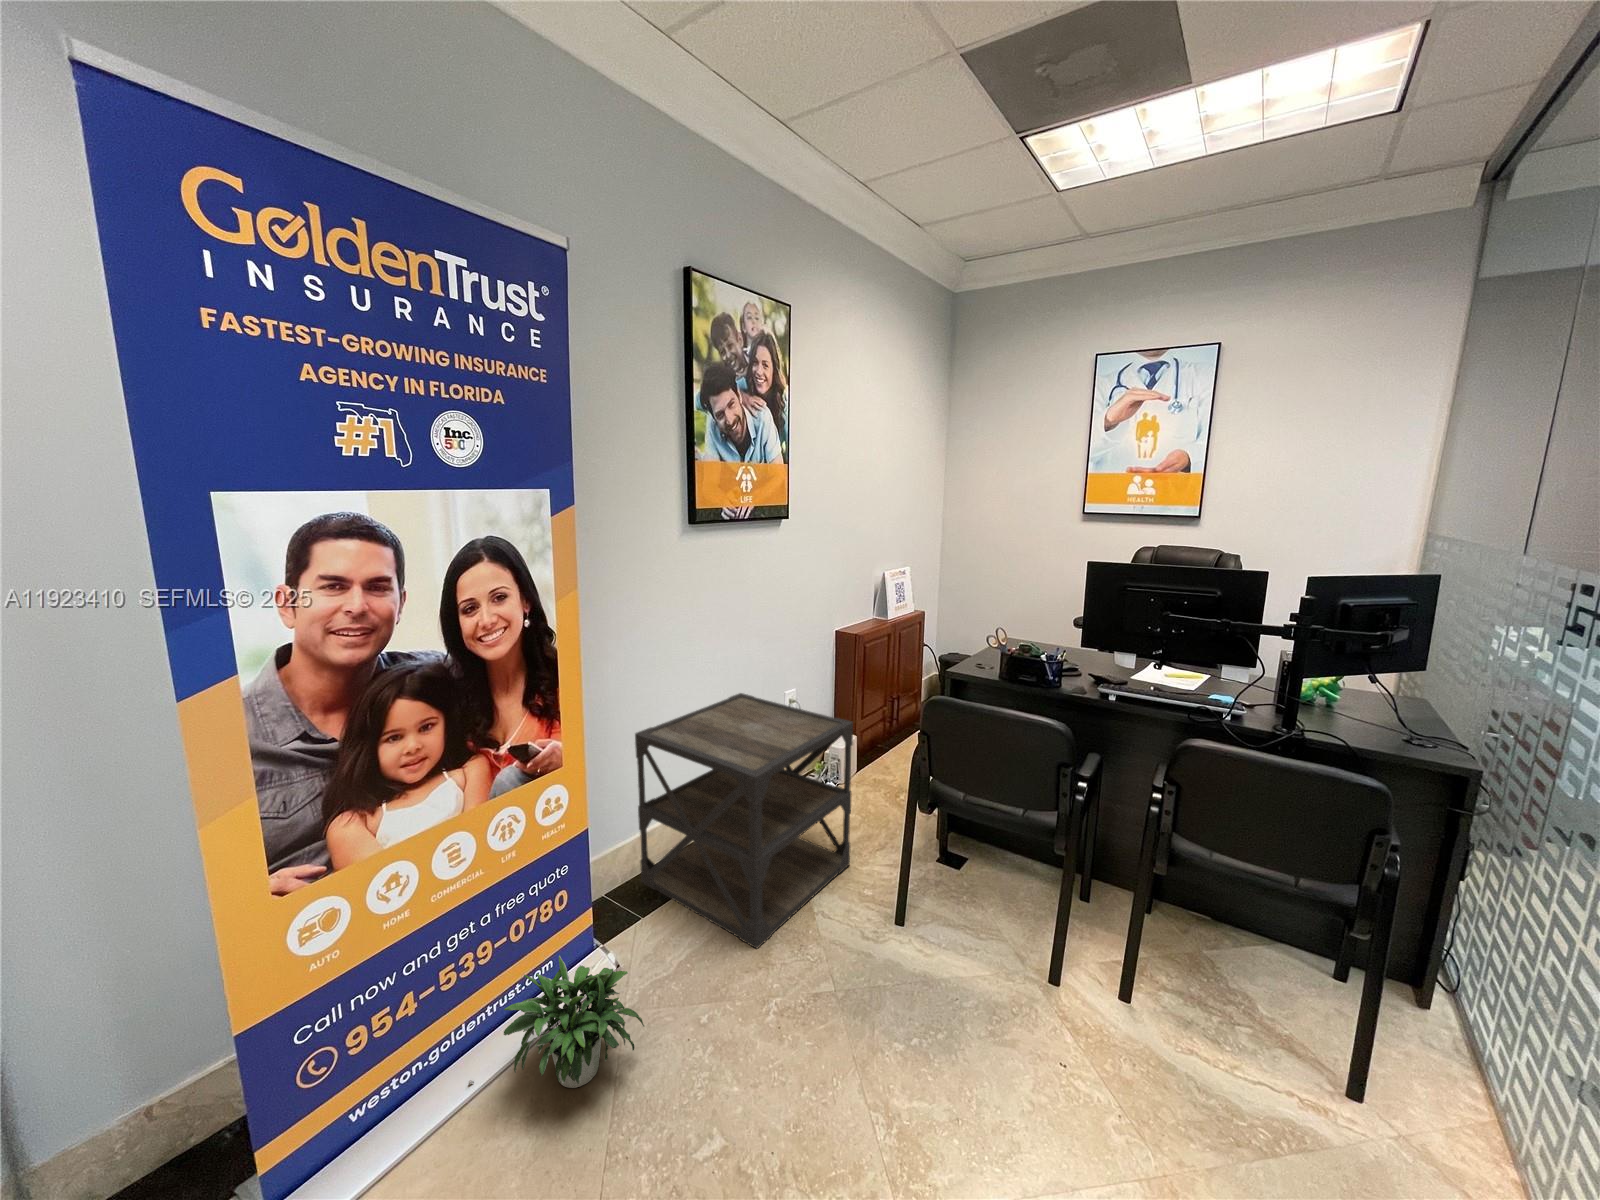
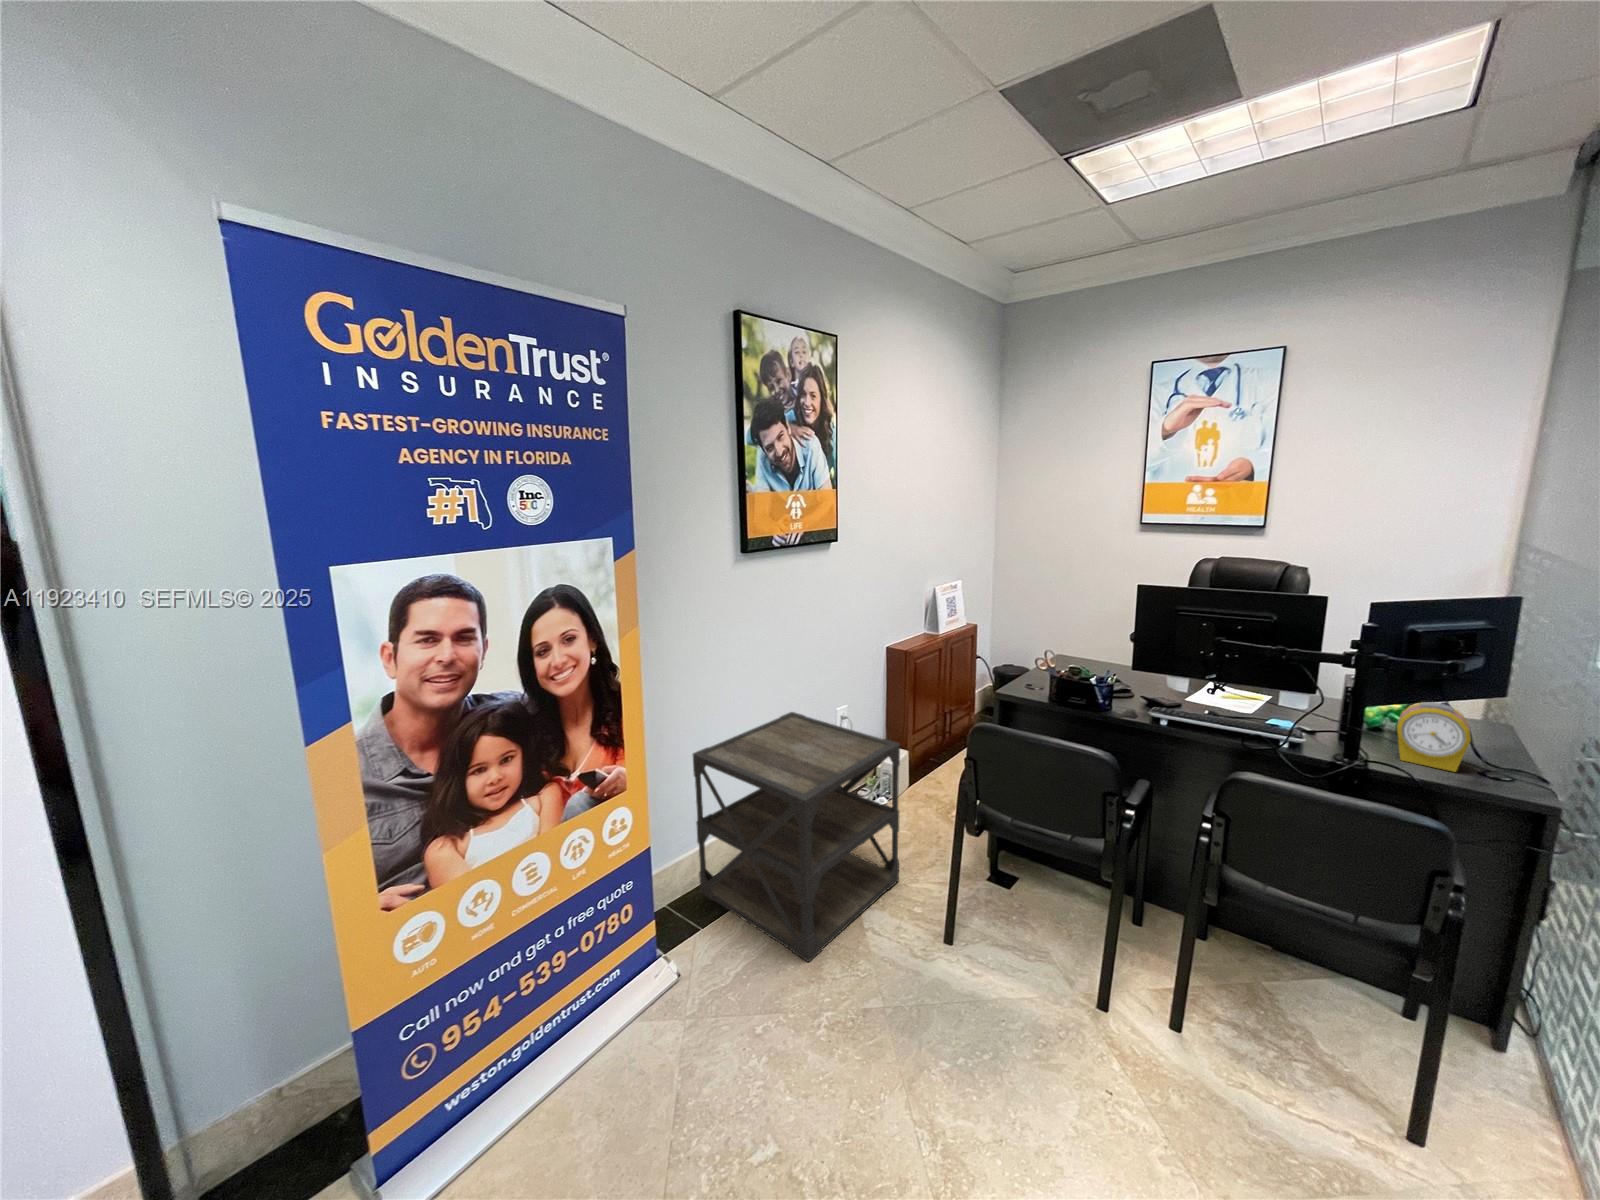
alarm clock: none [1331,672,1398,738] -> present [1397,702,1471,772]
potted plant: present [469,956,644,1088] -> none [548,965,704,1089]

